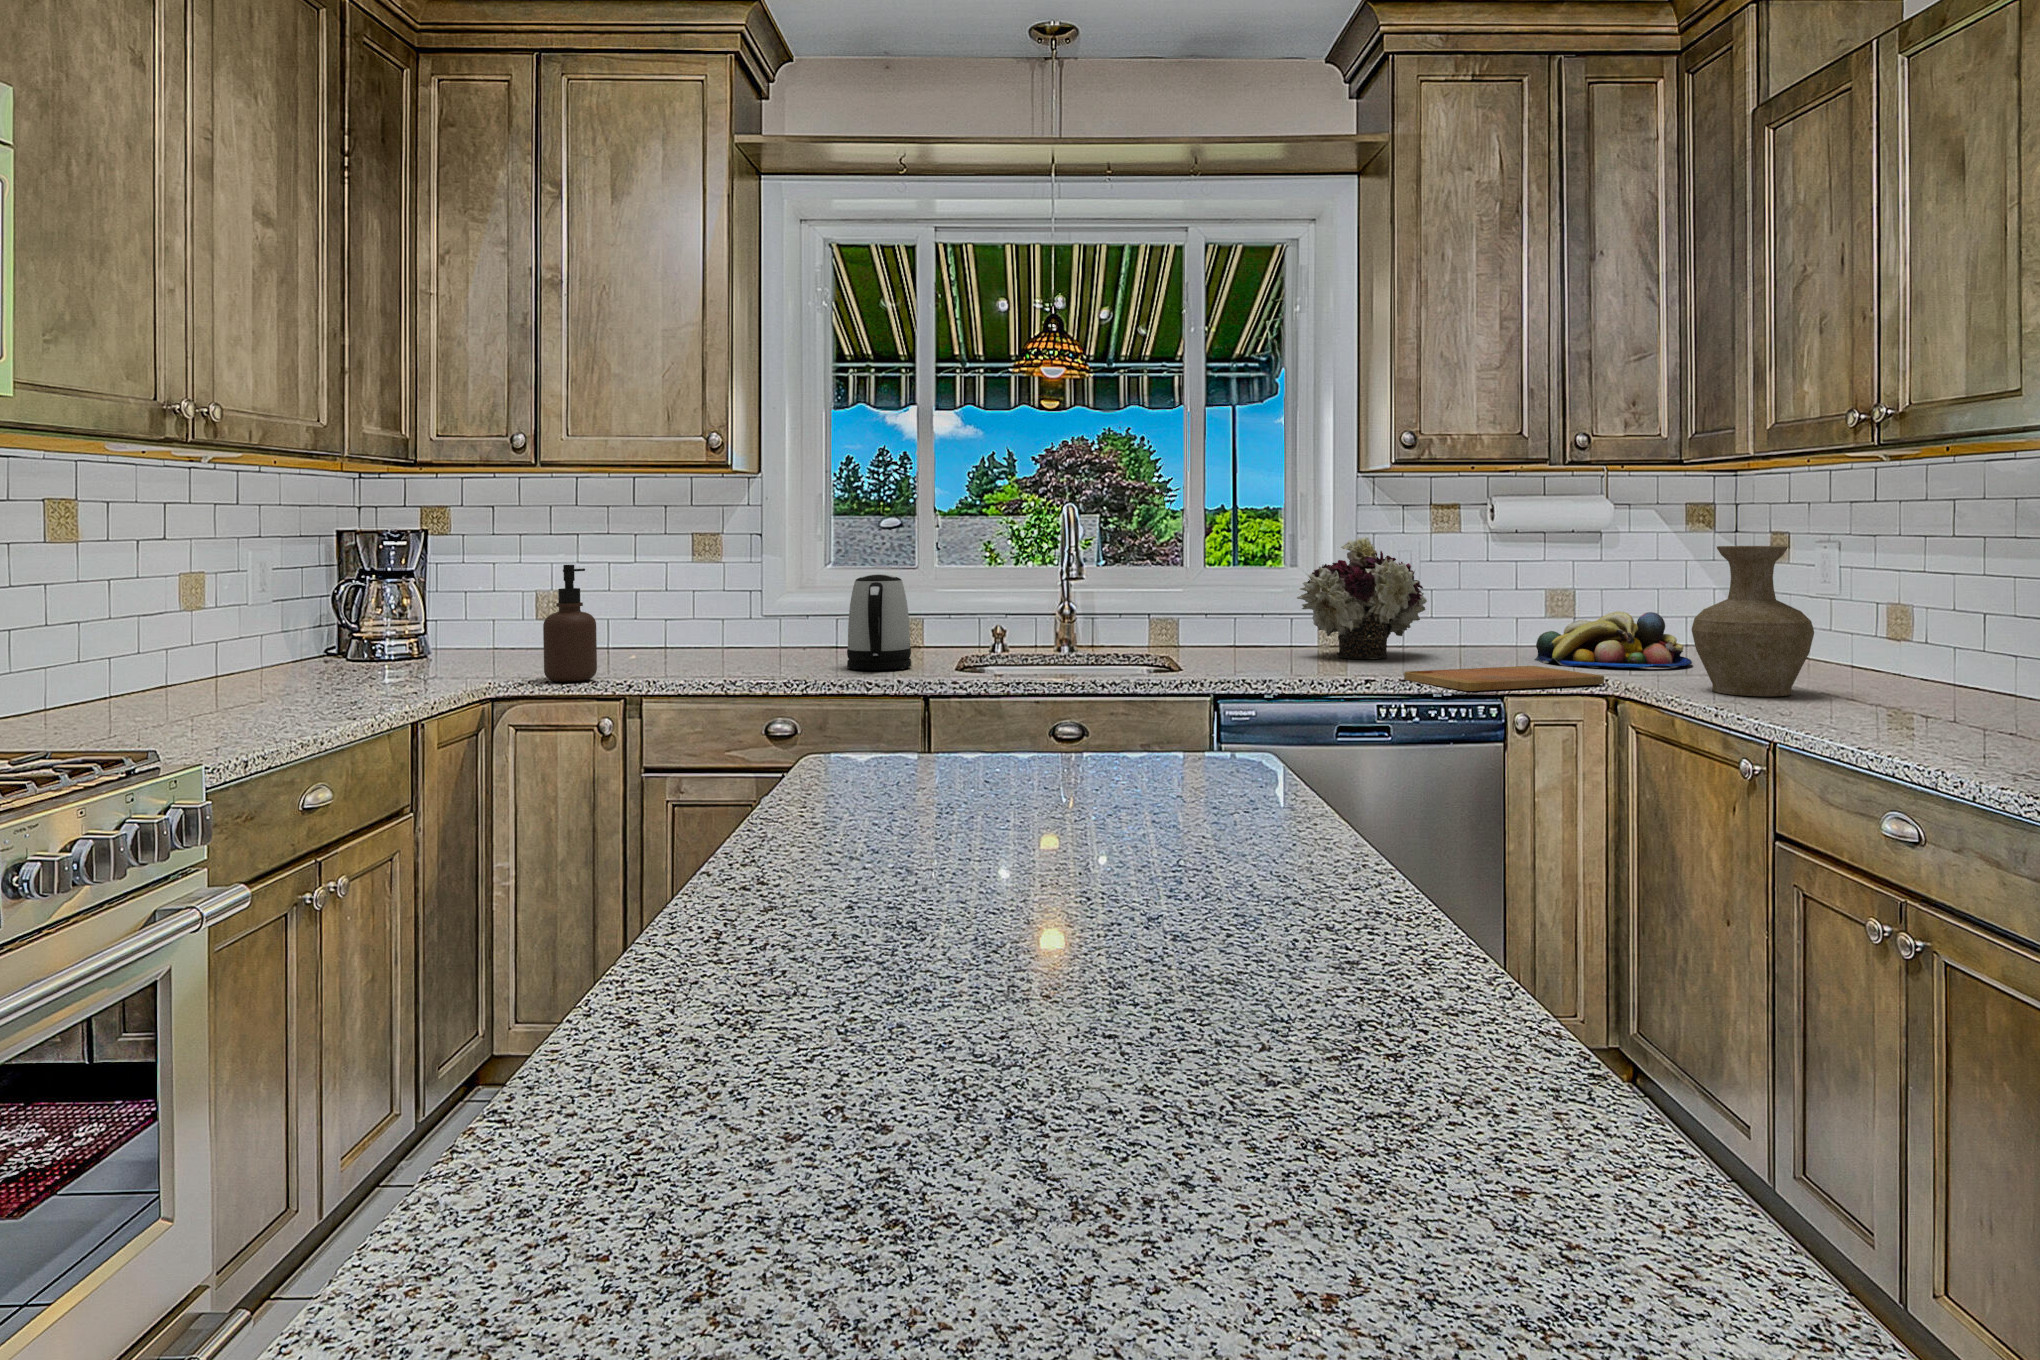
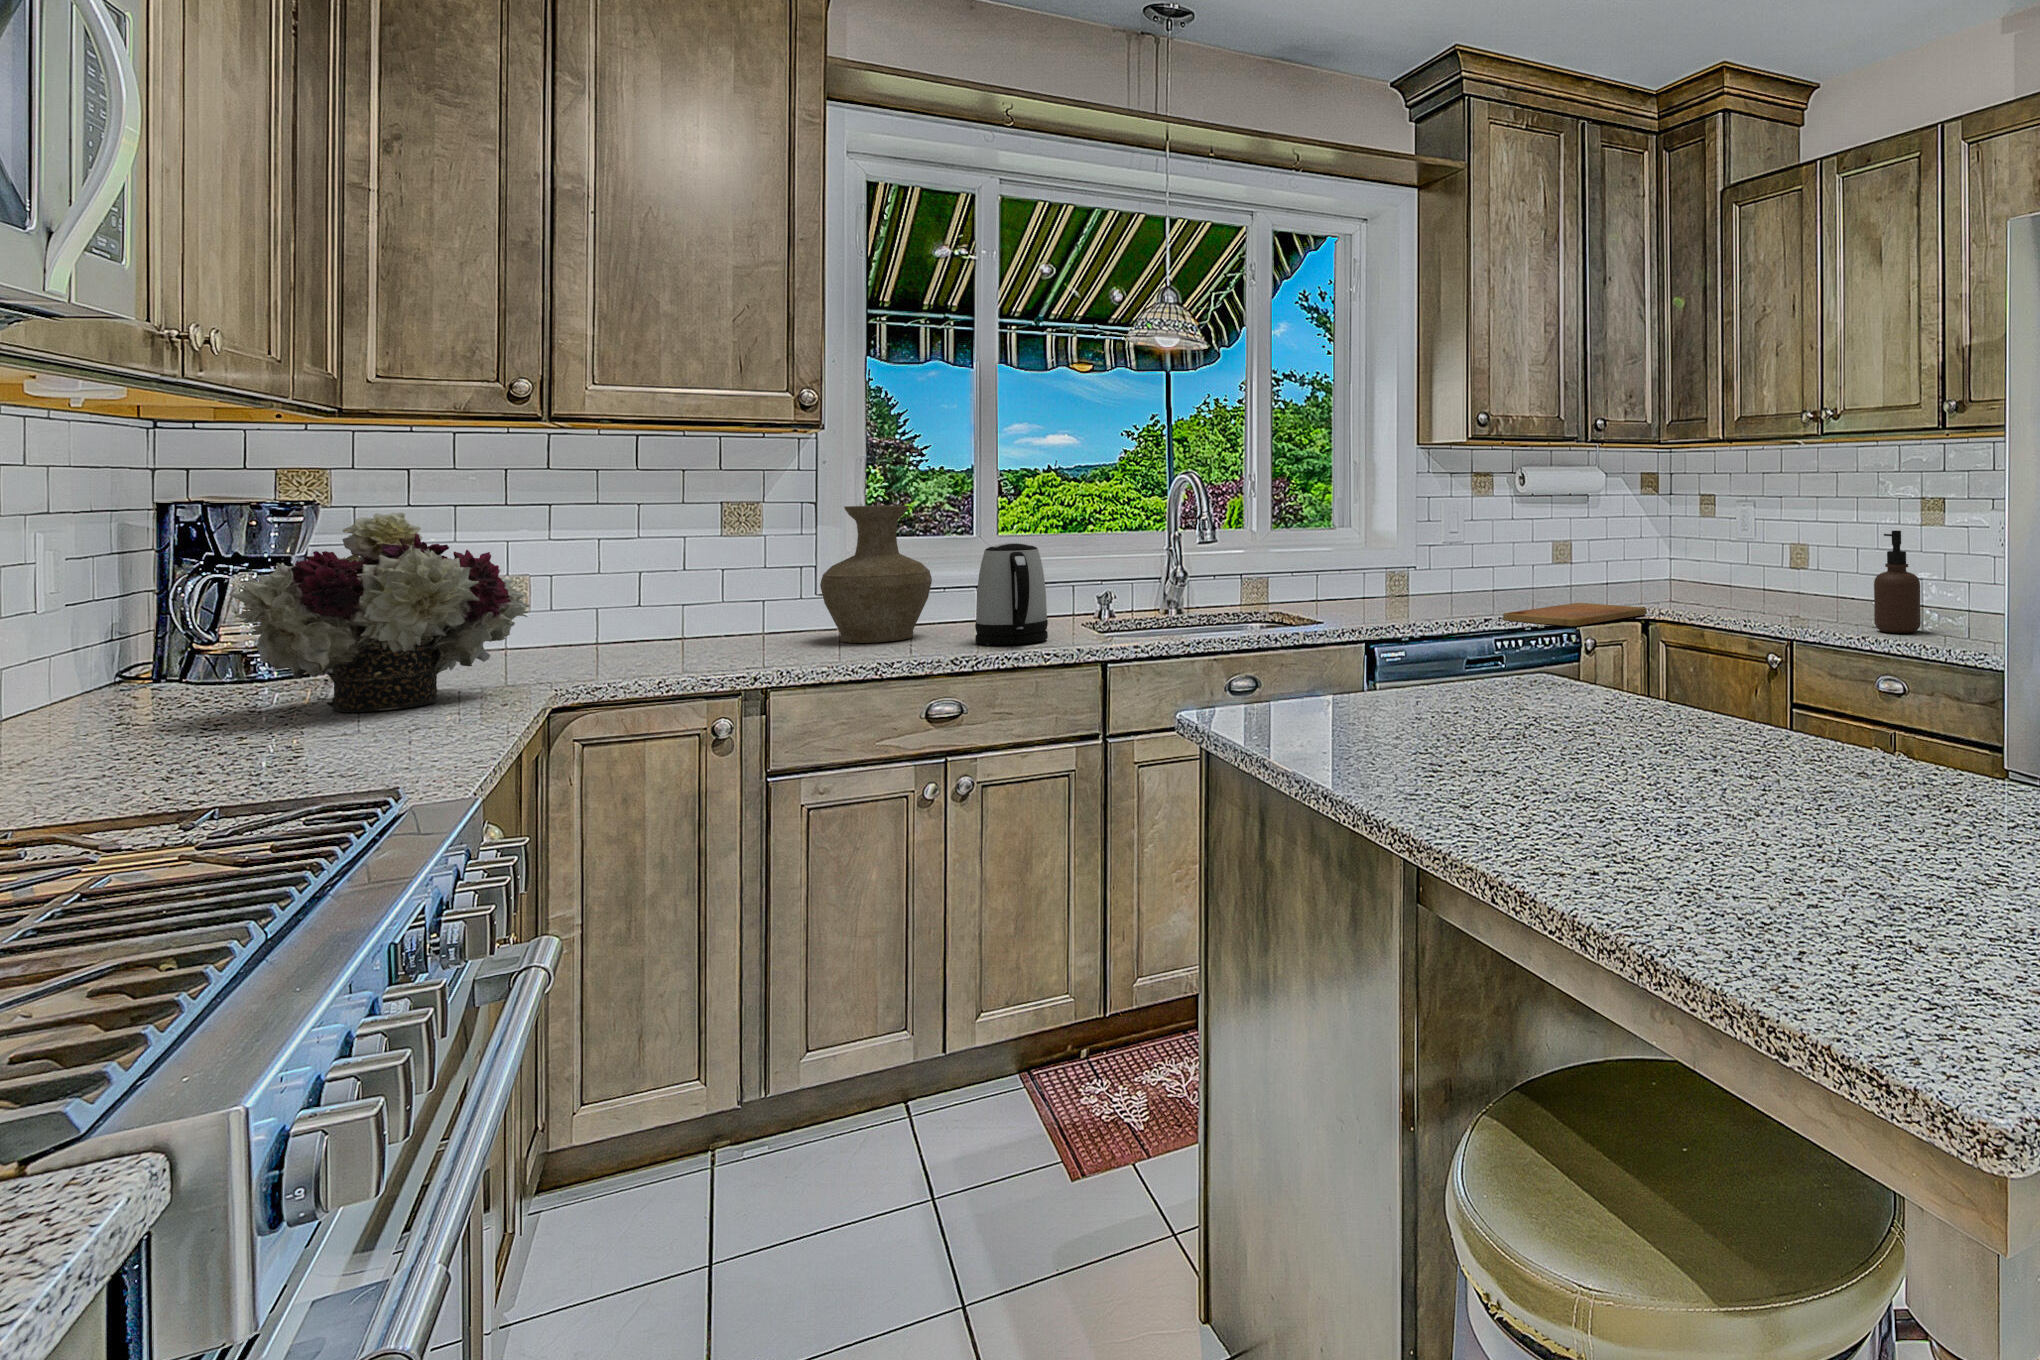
flower arrangement: present [1297,537,1427,659] -> present [229,513,529,712]
vase: present [1691,546,1814,696] -> present [820,505,932,643]
soap dispenser: present [543,565,597,682] -> present [1874,531,1921,633]
fruit bowl: present [1535,611,1692,668] -> none [1550,556,1663,601]

